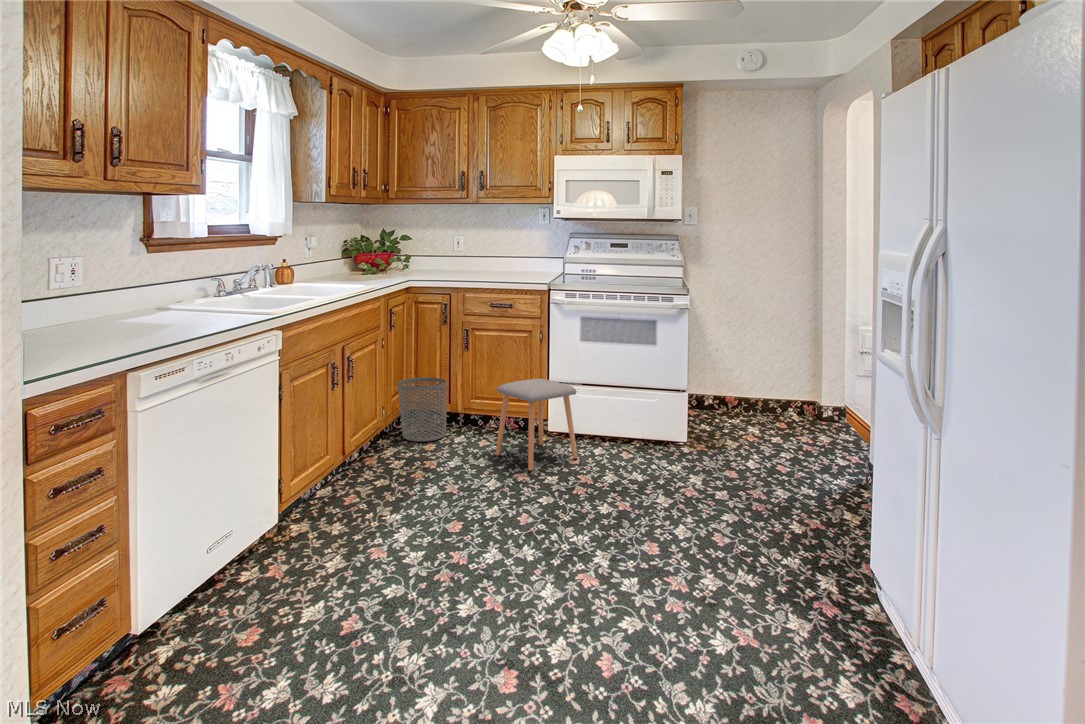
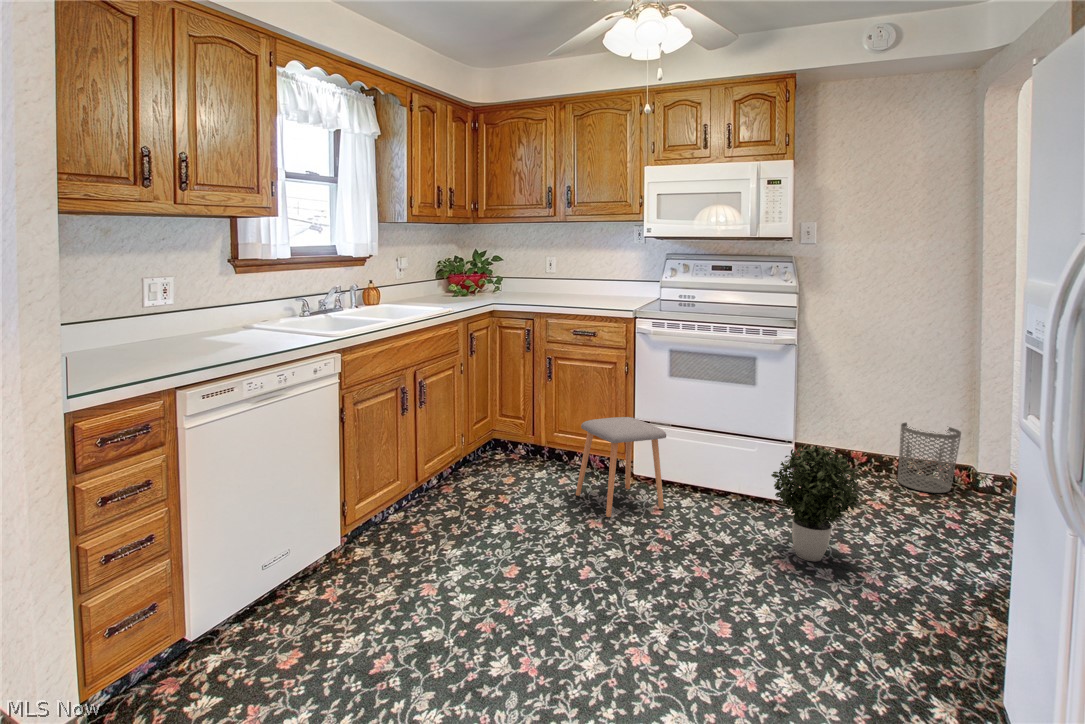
waste bin: present [398,377,447,442] -> present [898,423,961,493]
potted plant: none [672,387,746,487] -> present [771,445,859,561]

